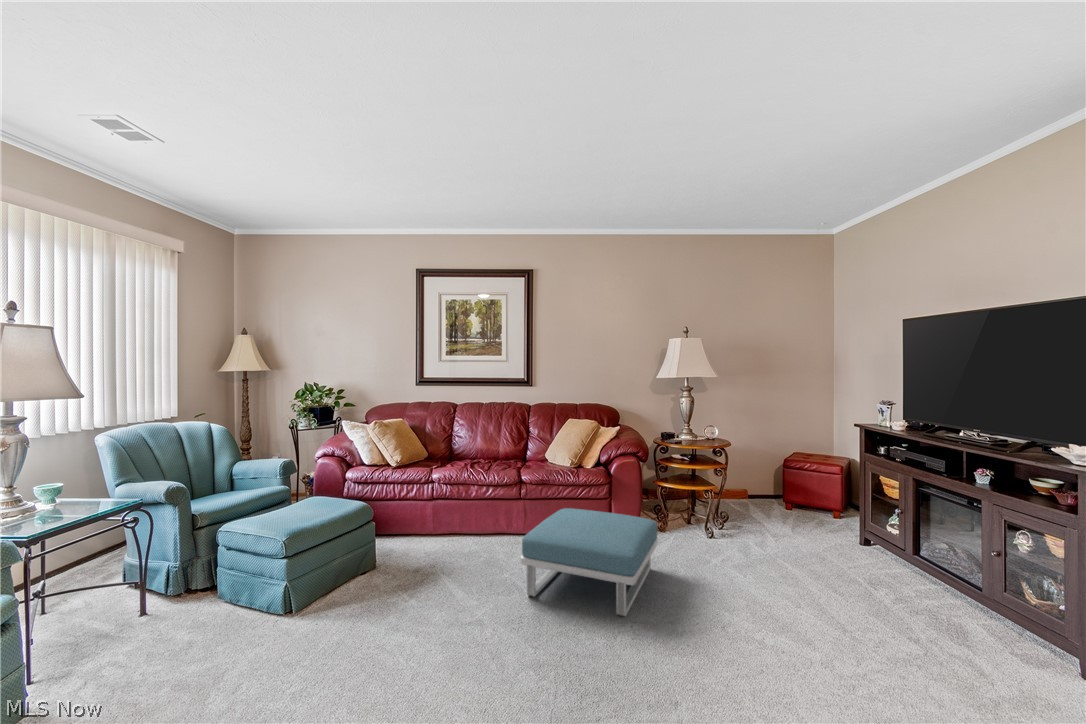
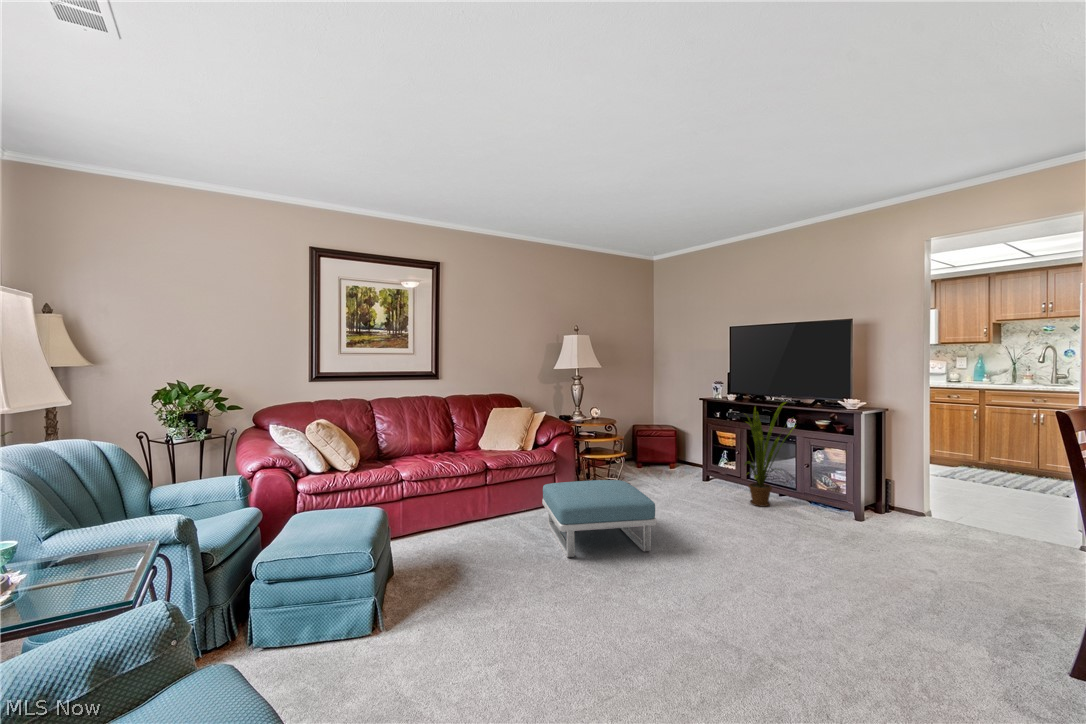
house plant: none [869,441,977,604] -> present [745,402,794,507]

